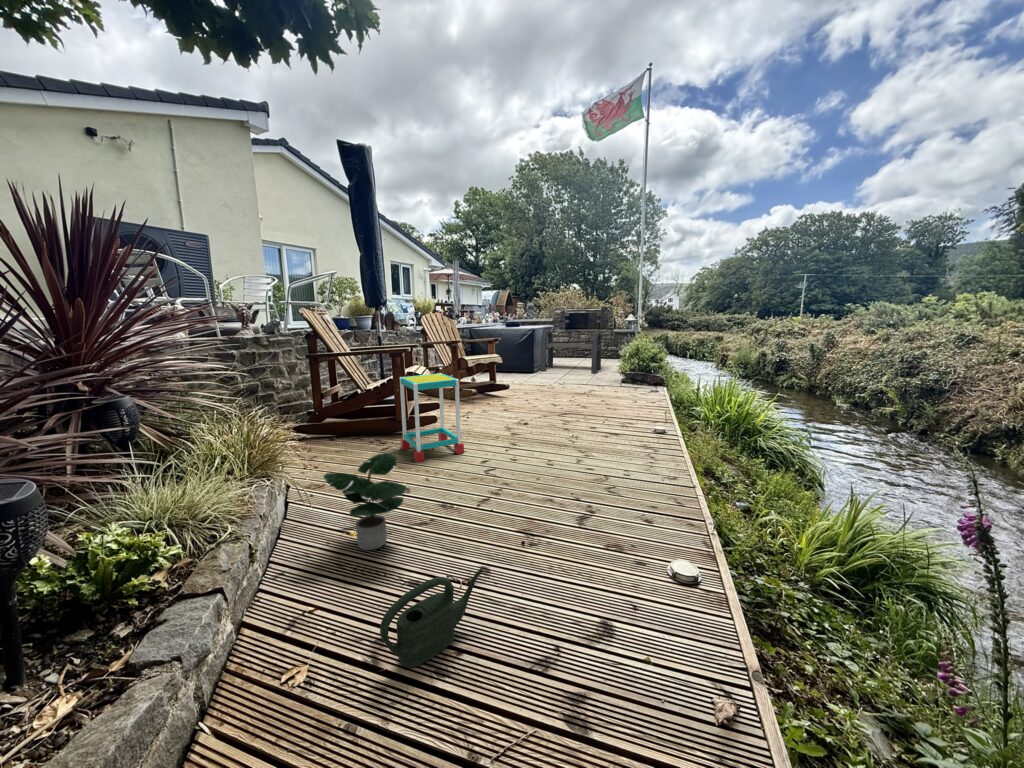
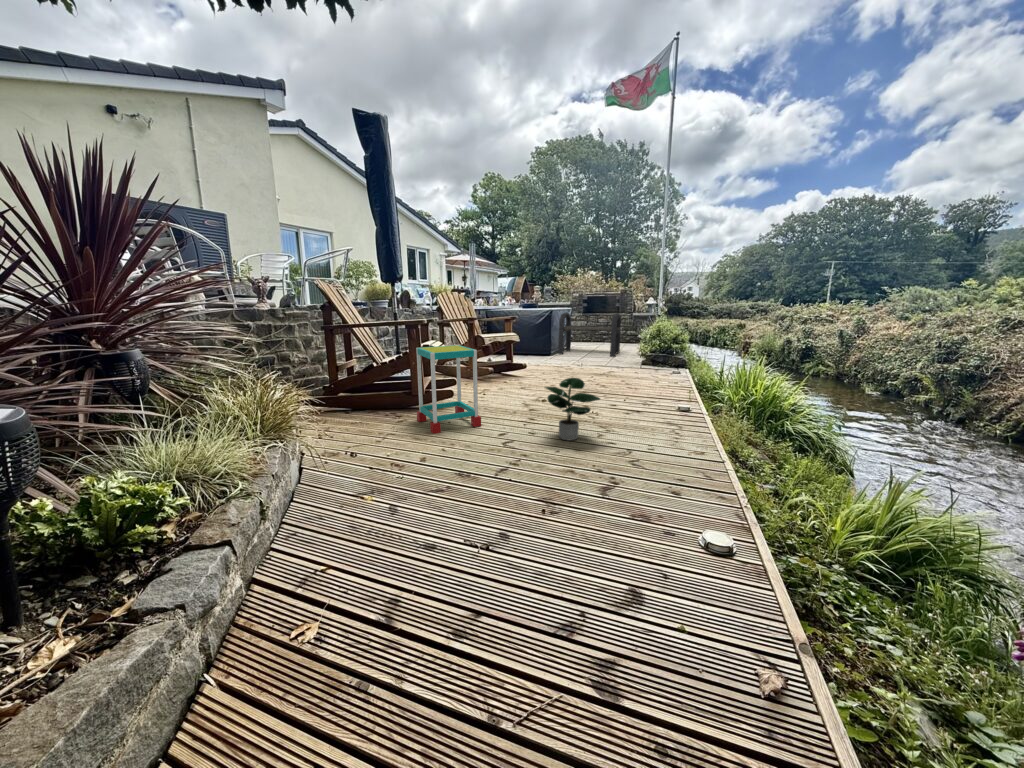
potted plant: present [324,453,408,550] -> present [545,378,600,441]
watering can: present [380,569,482,667] -> none [393,530,502,628]

